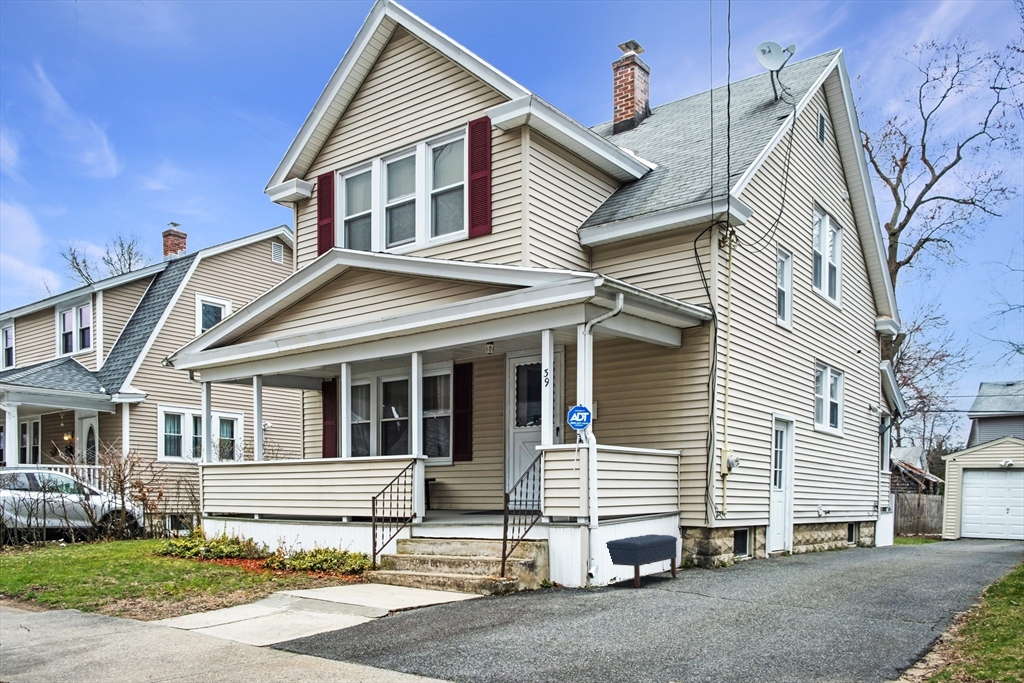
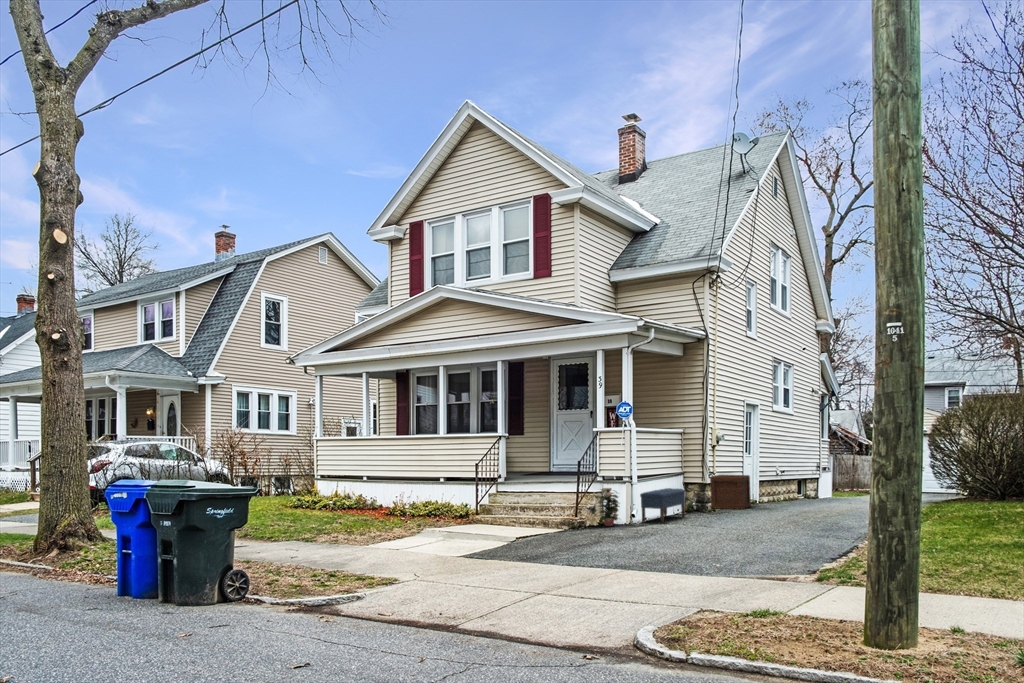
wooden crate: none [718,515,778,566] -> present [710,475,751,509]
decorative plant: none [533,533,574,592] -> present [598,488,619,526]

